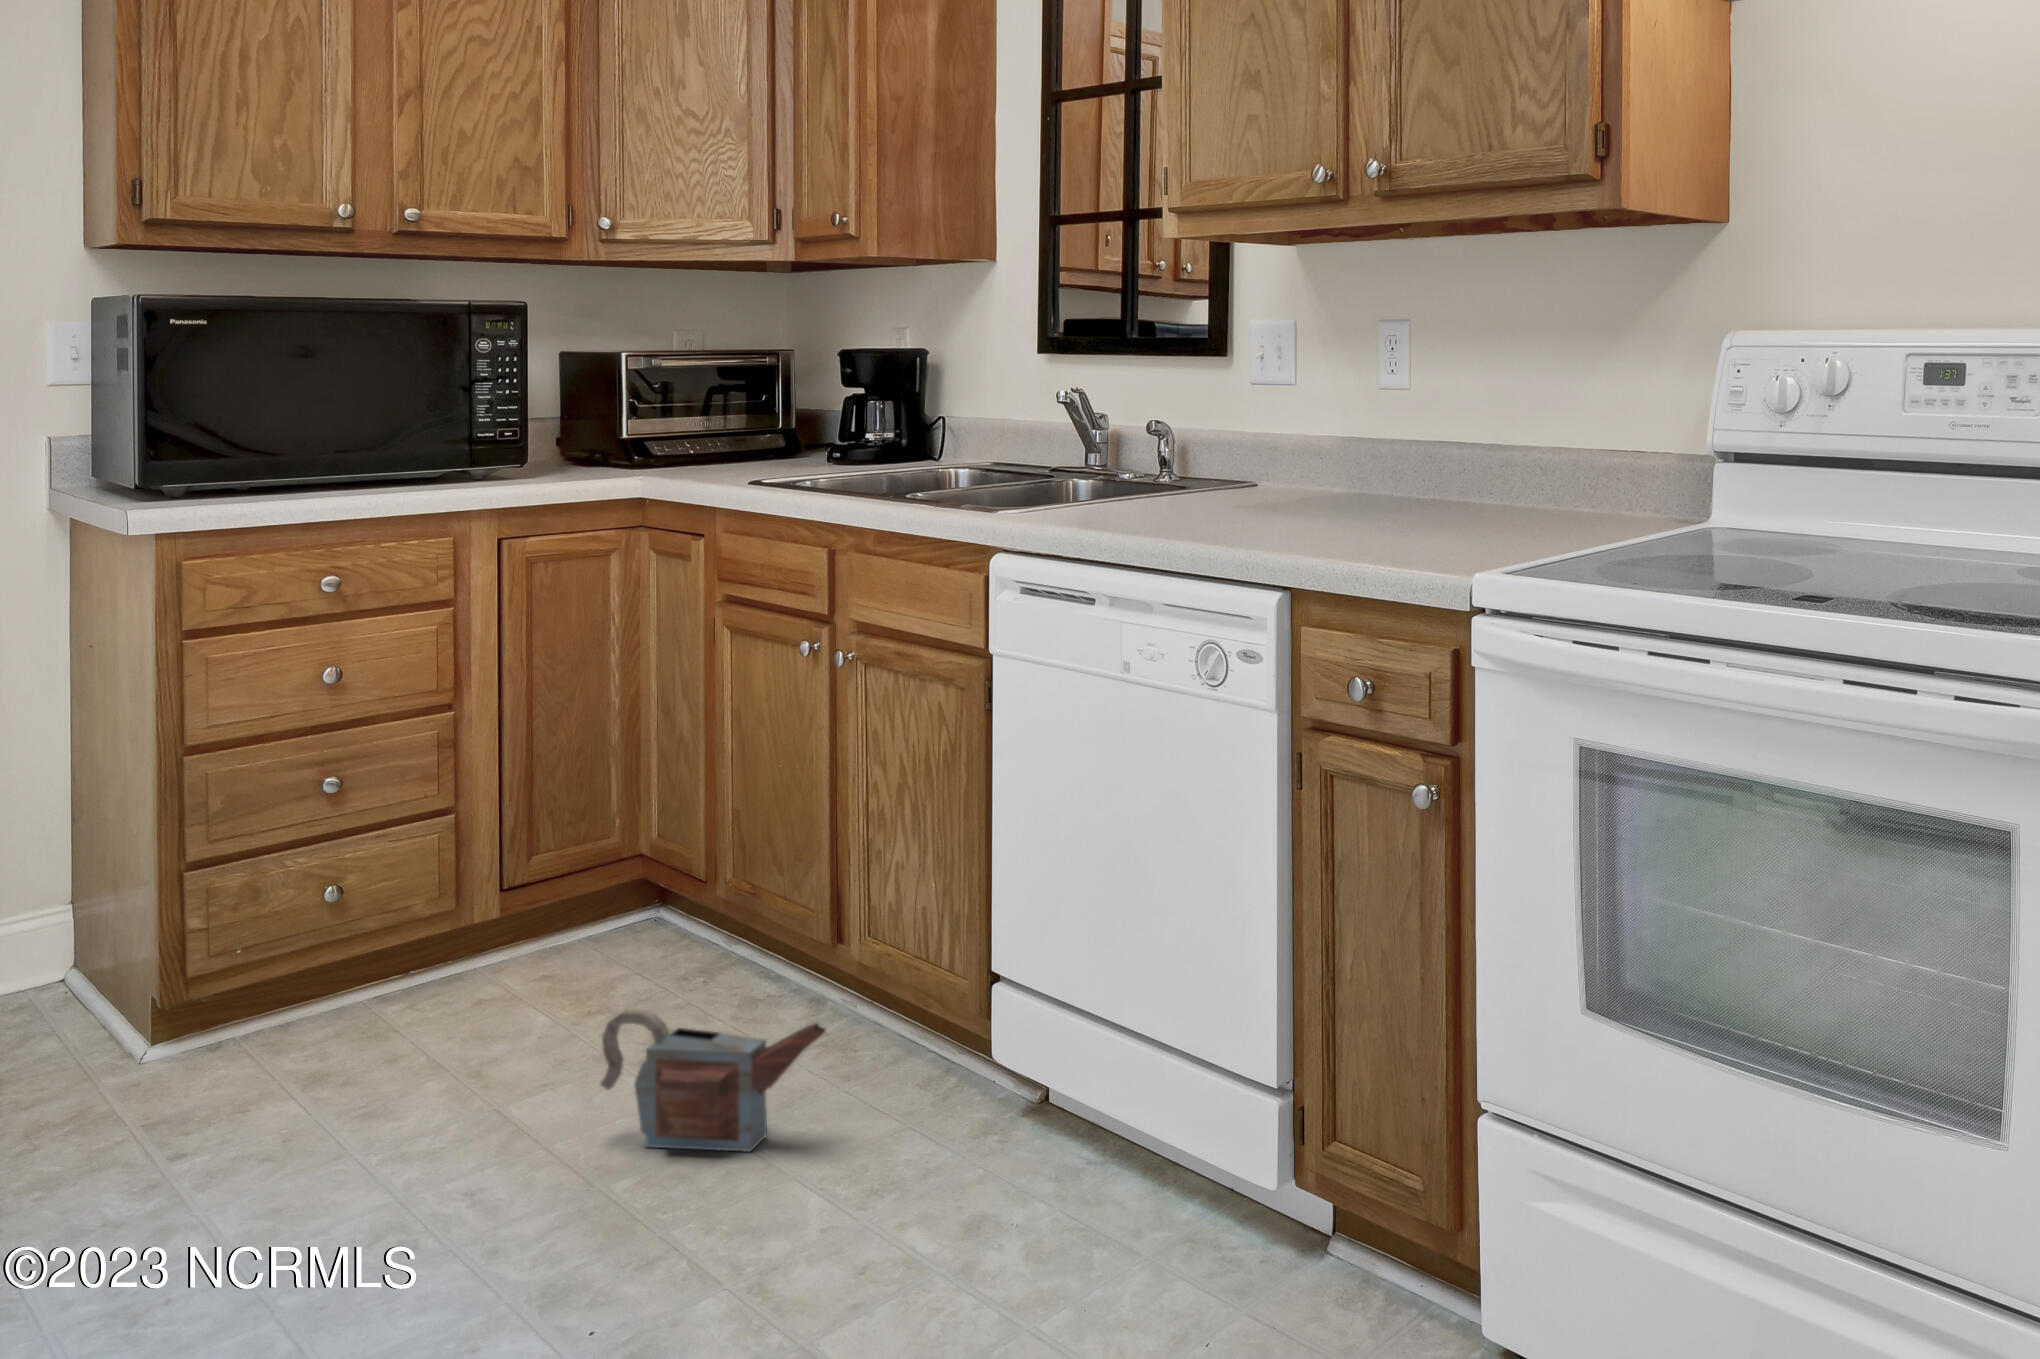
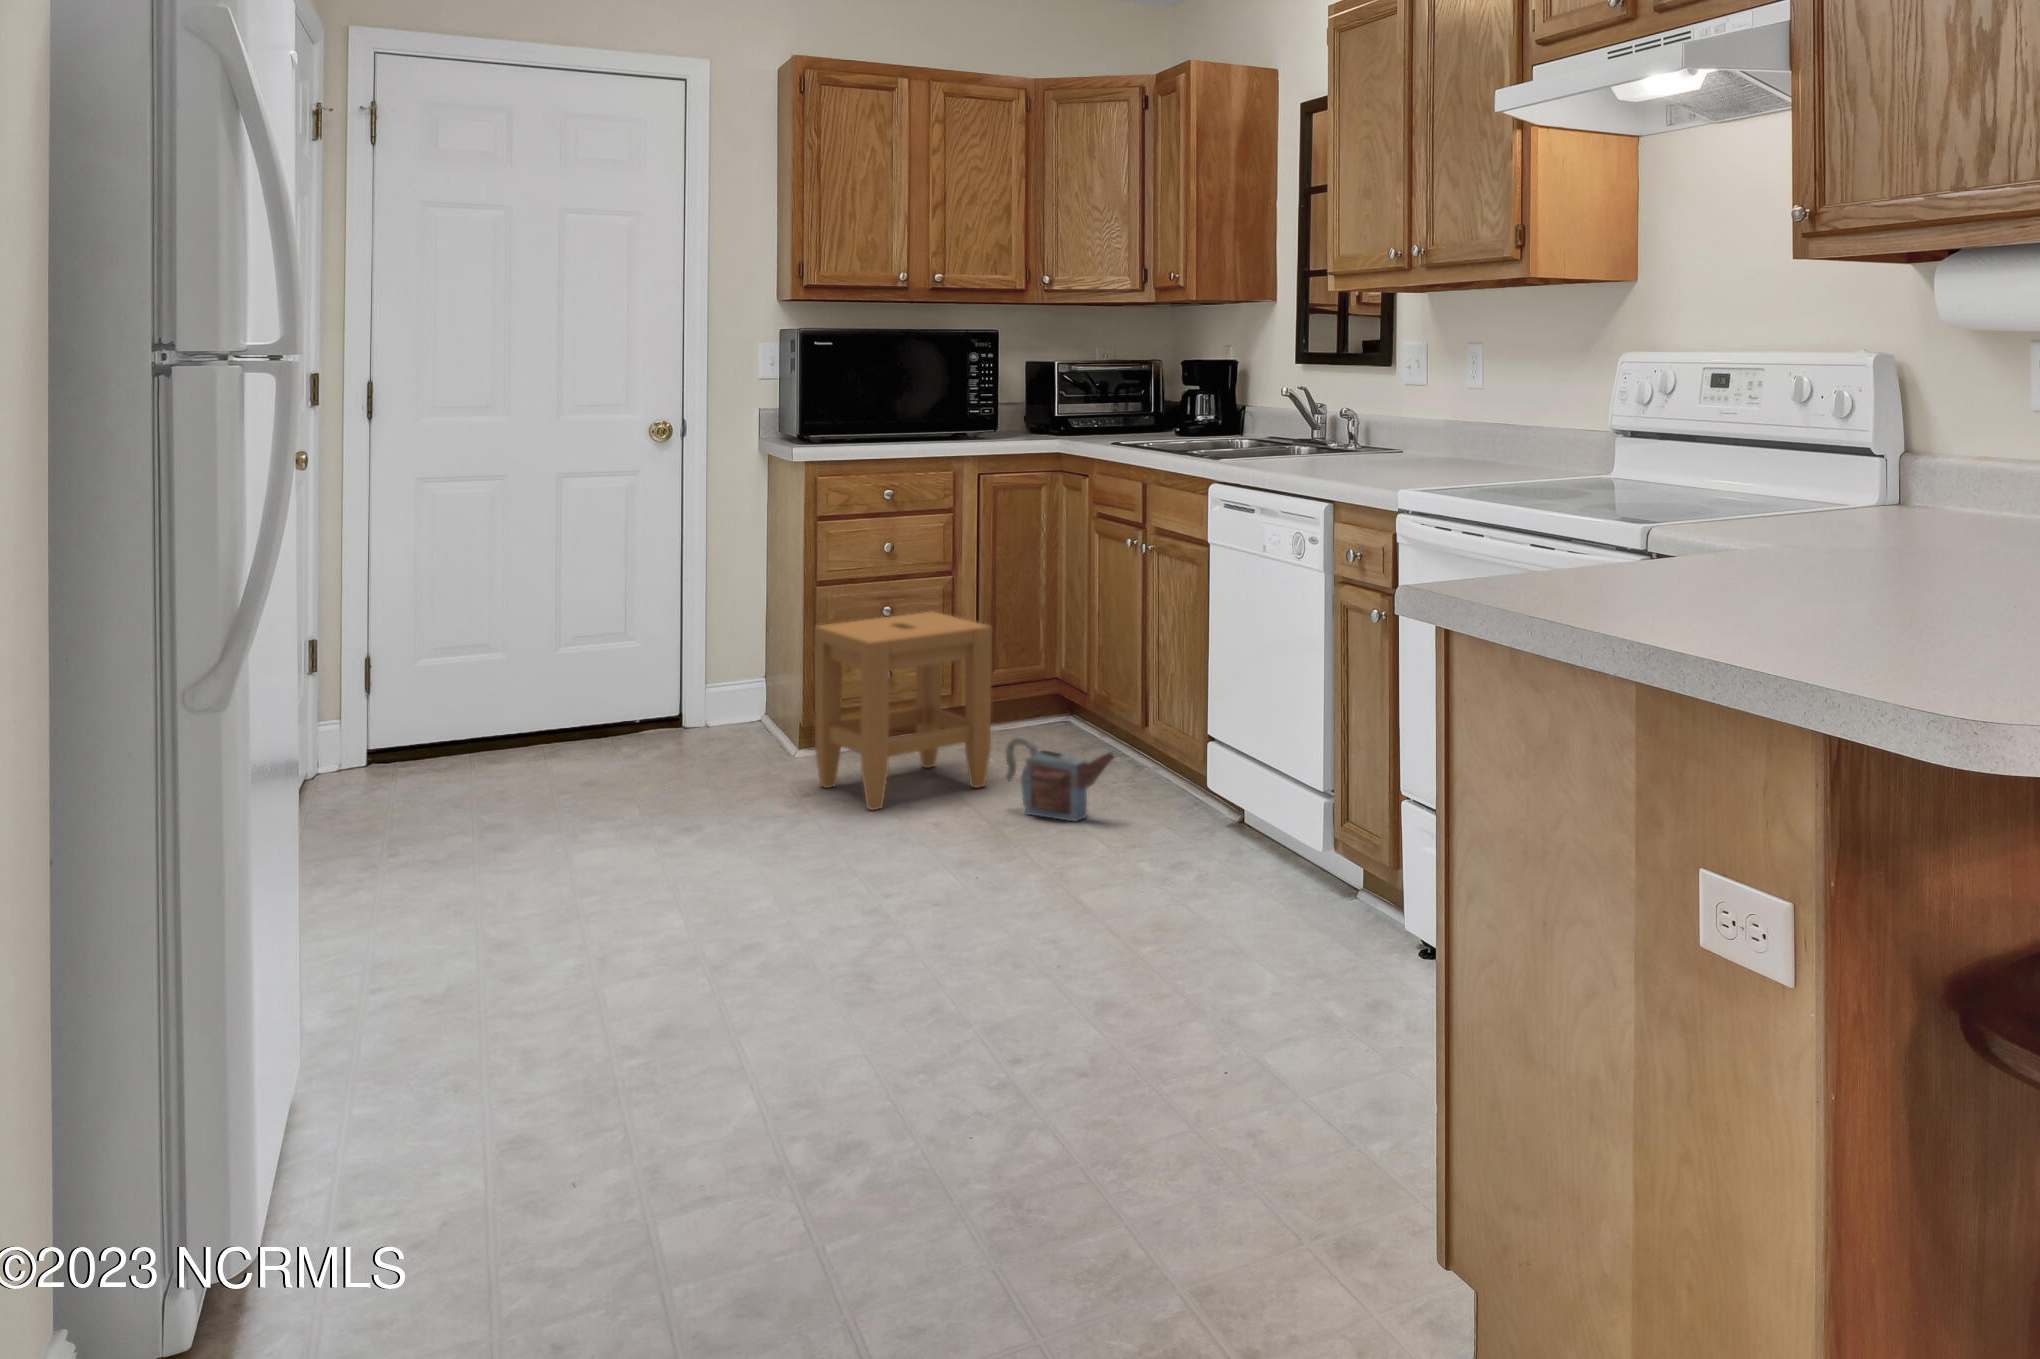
stool: none [185,782,559,1185] -> present [815,612,992,810]

